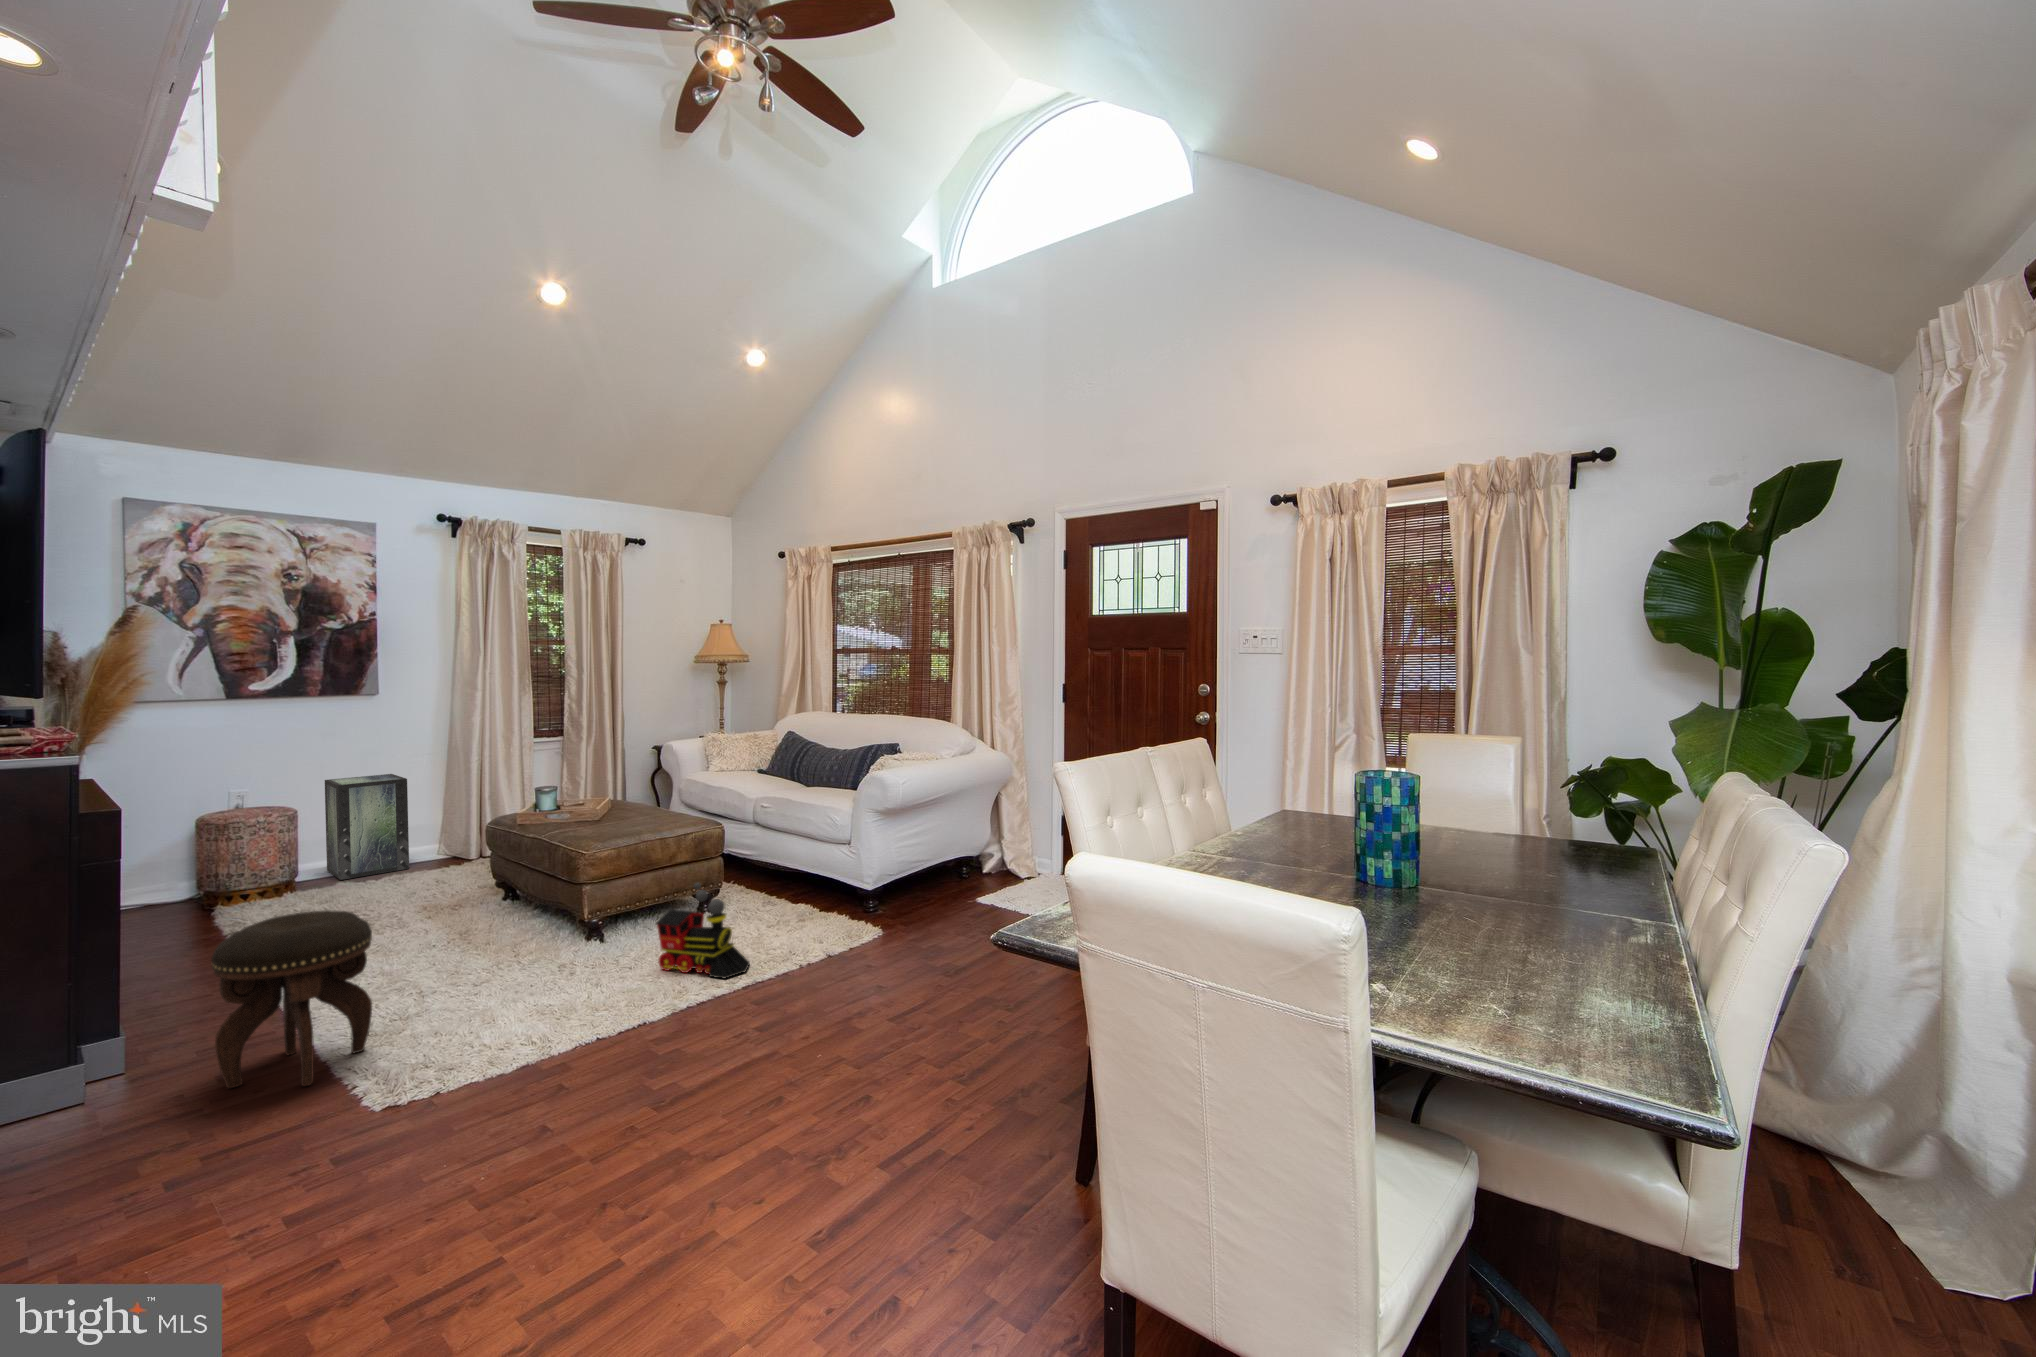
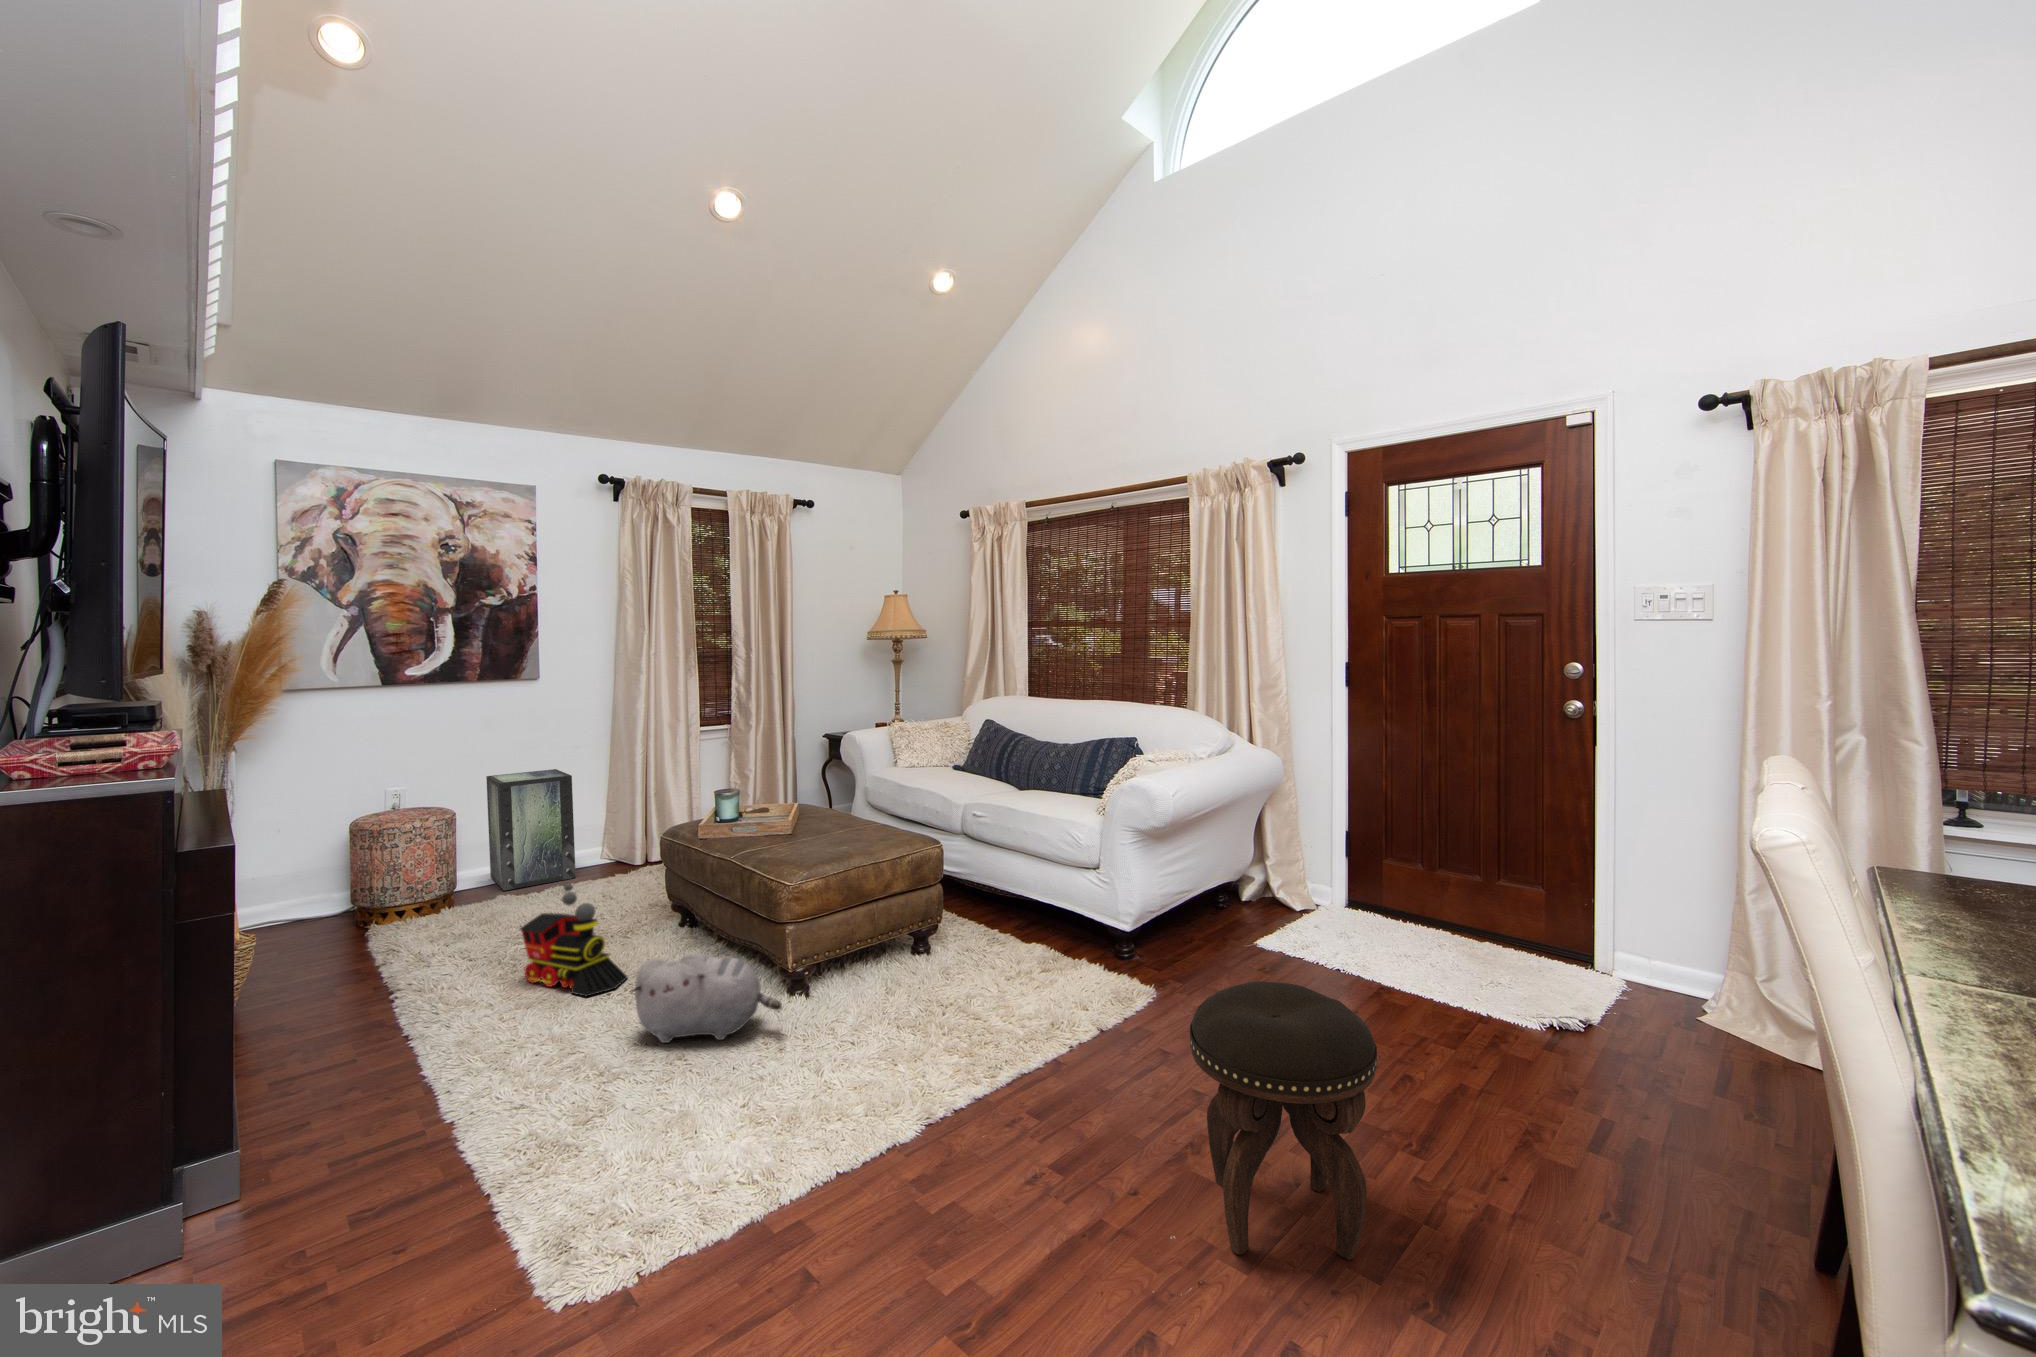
toy train: present [656,883,750,978] -> present [520,883,628,996]
plush toy: none [453,907,578,977] -> present [631,952,782,1043]
footstool: present [212,910,372,1088] -> present [1190,981,1377,1260]

